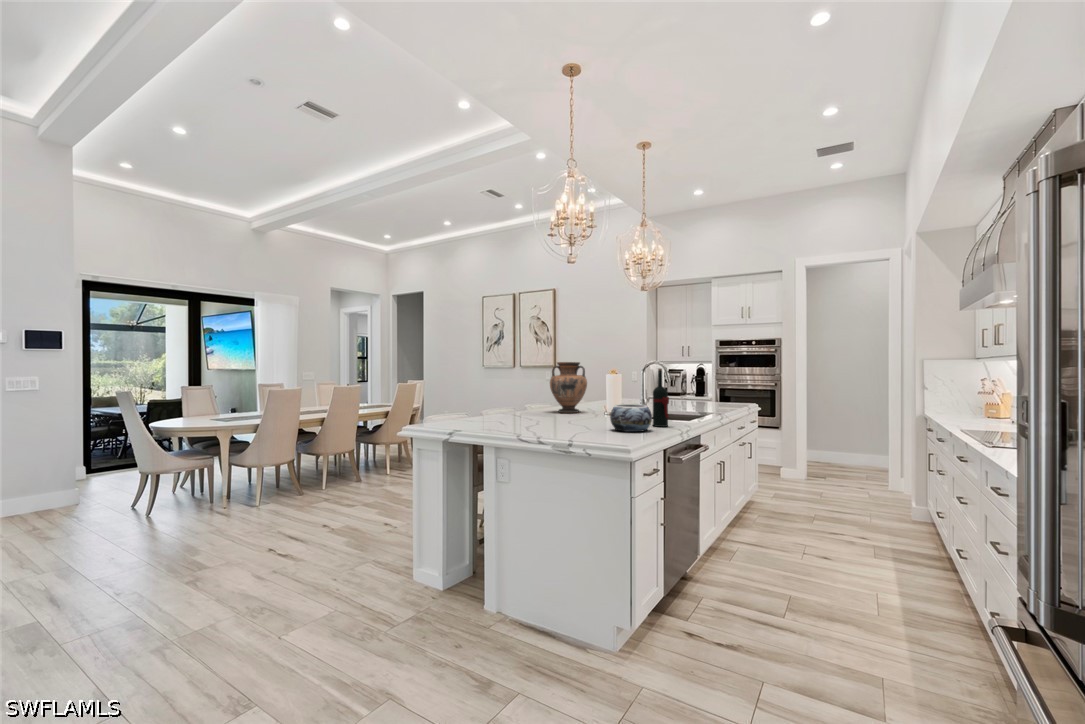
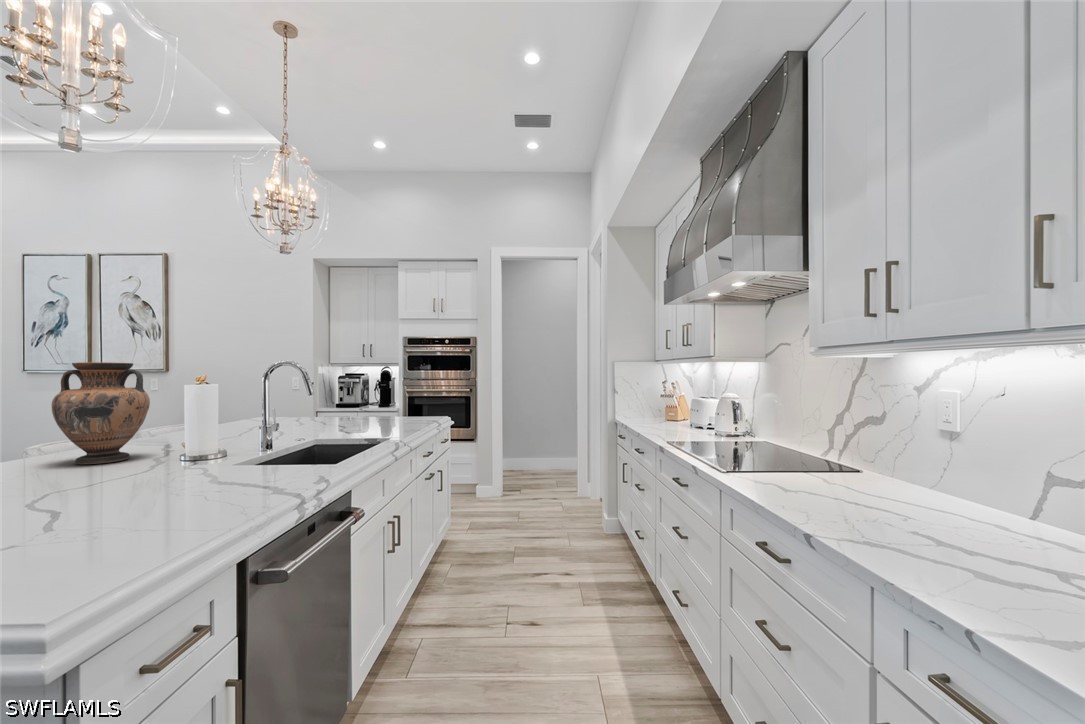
wine bottle: present [653,368,669,427] -> none [247,374,283,493]
decorative bowl: present [610,404,652,432] -> none [113,454,230,527]

